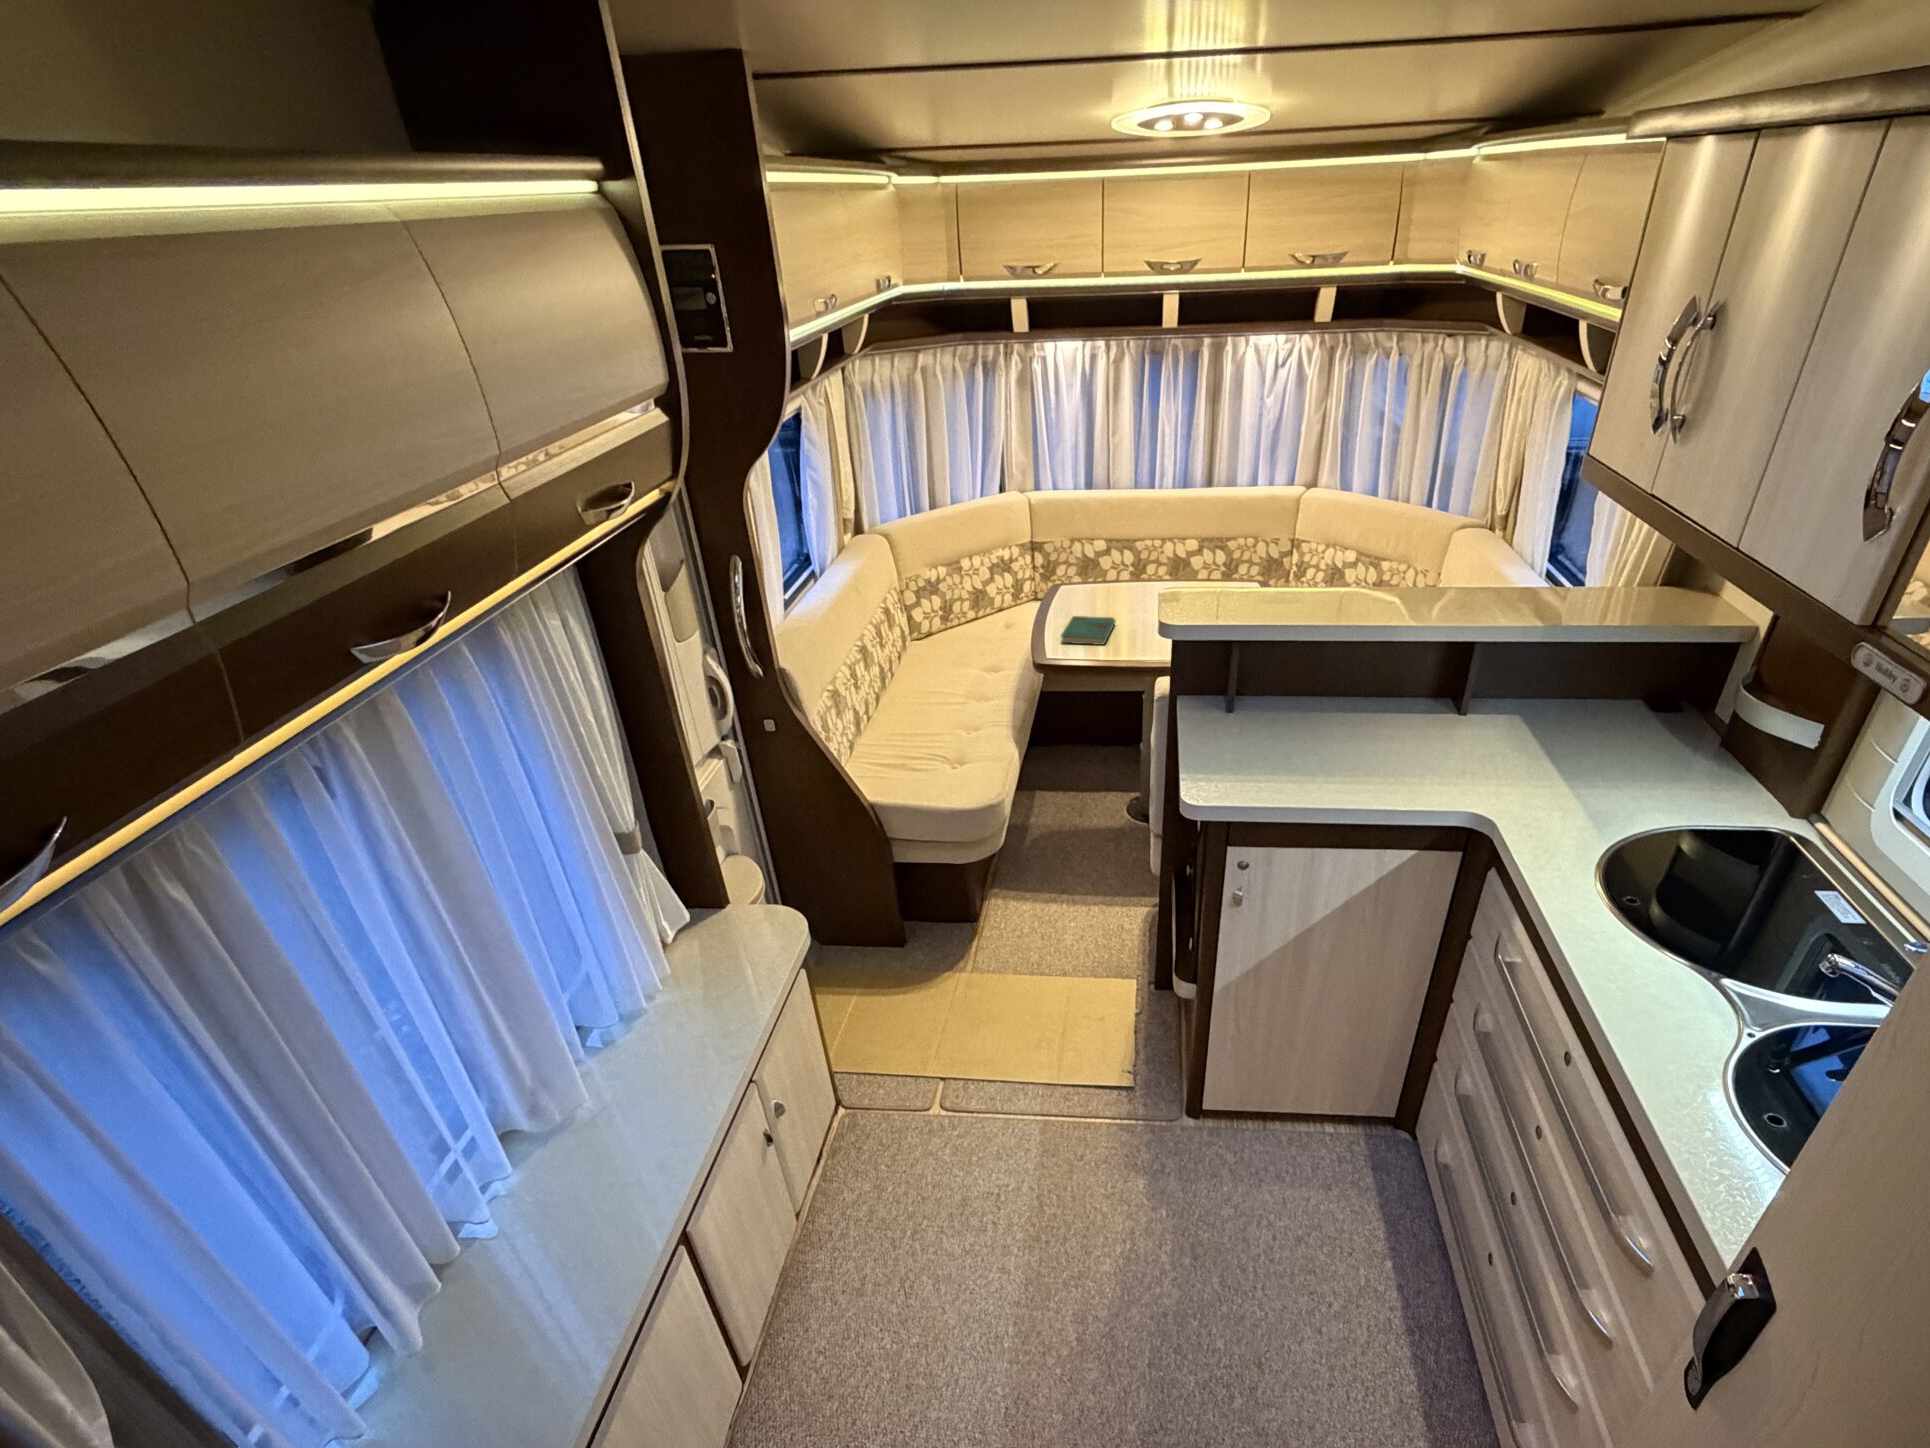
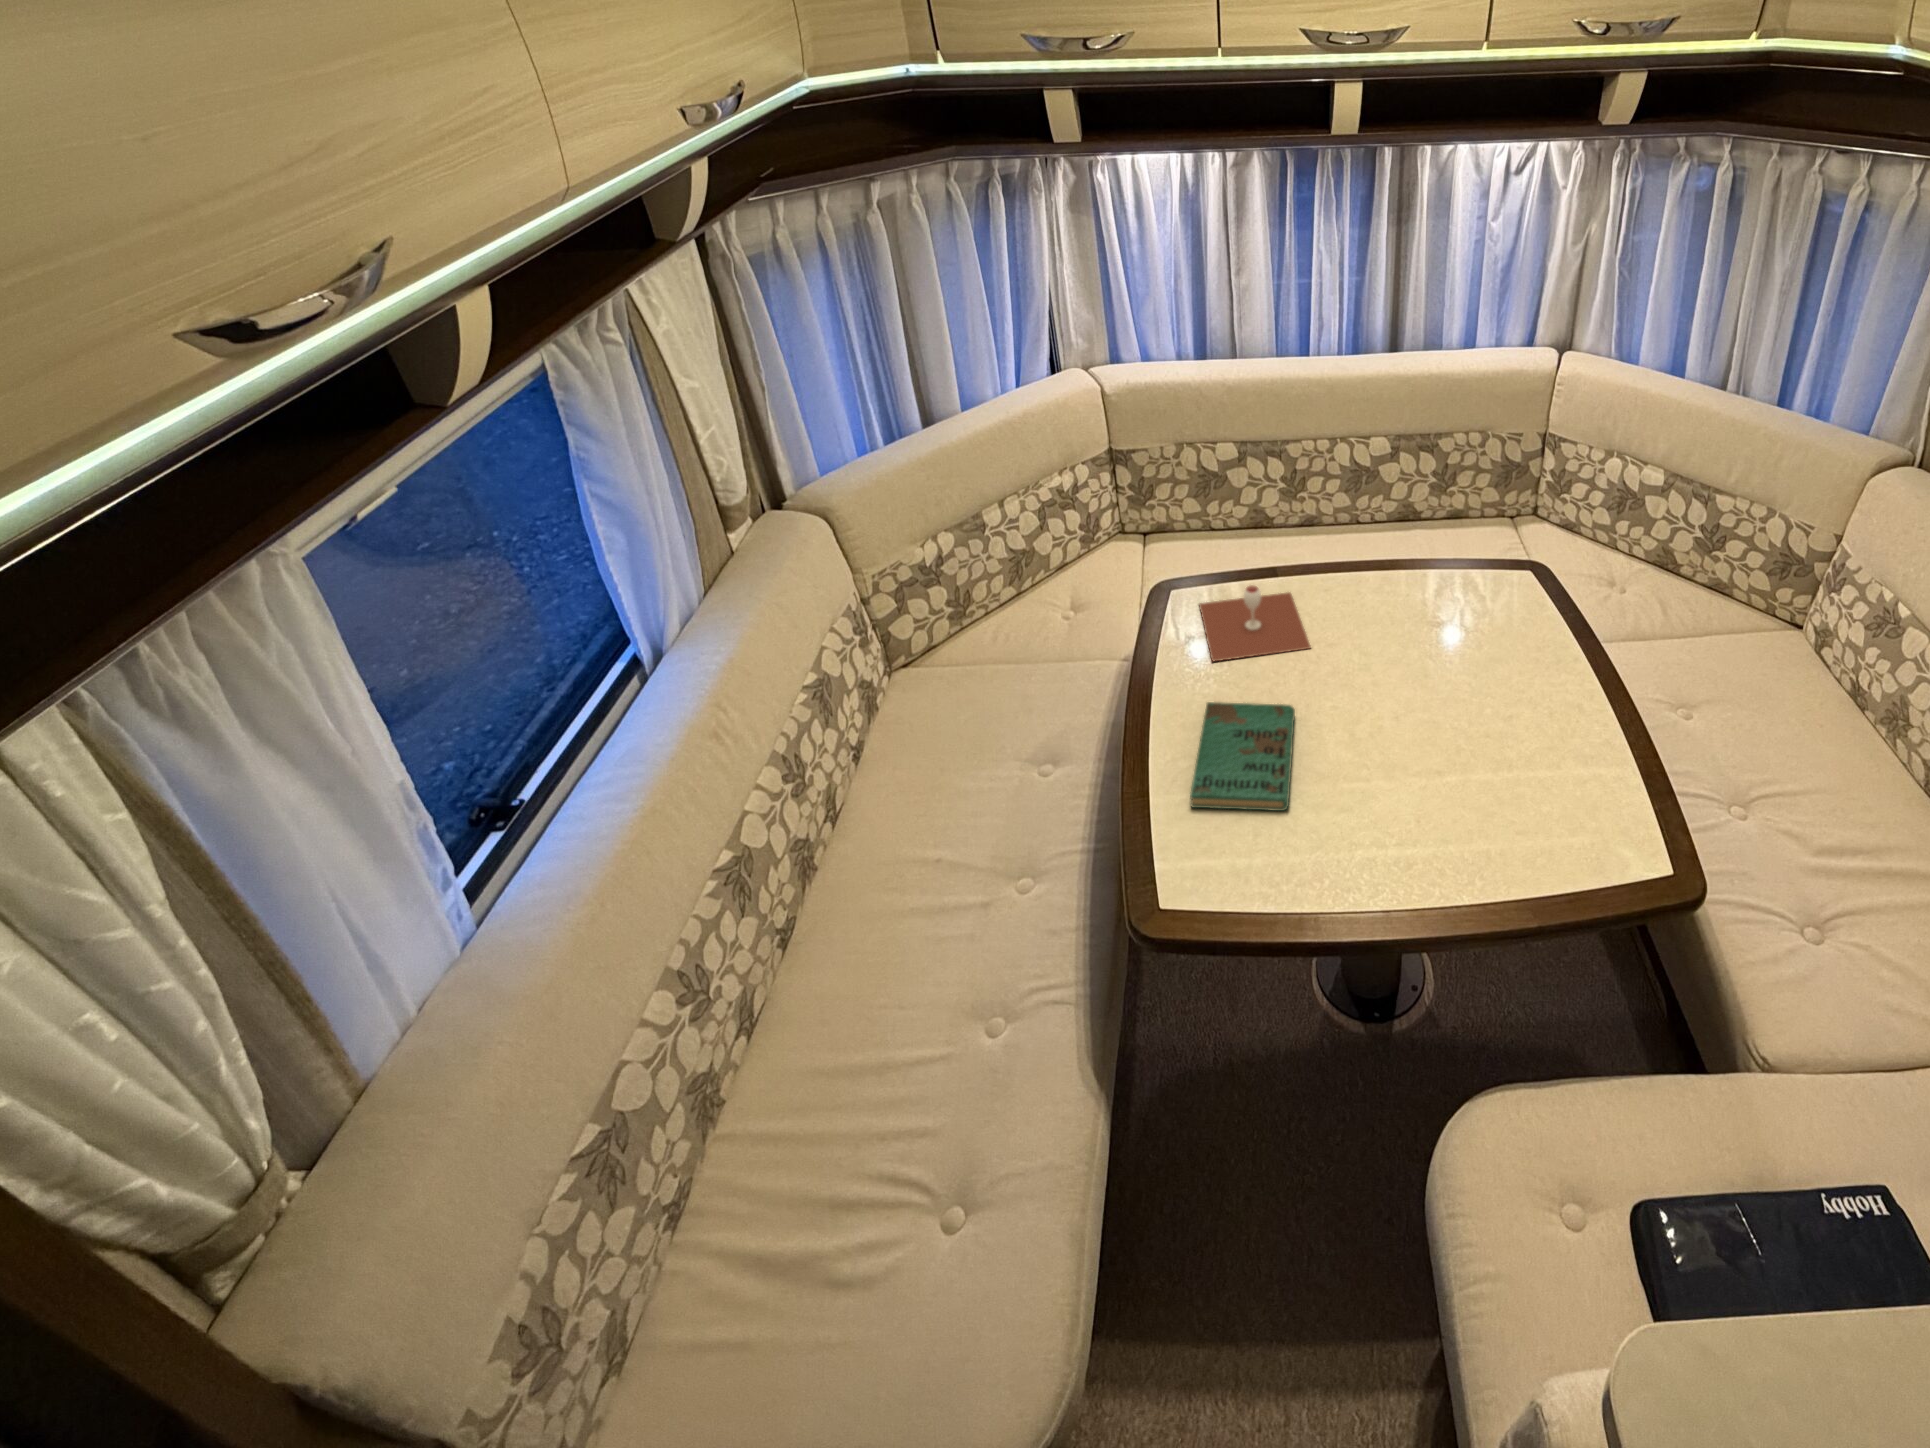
wine glass: none [1074,577,1130,611] -> present [1199,585,1310,661]

